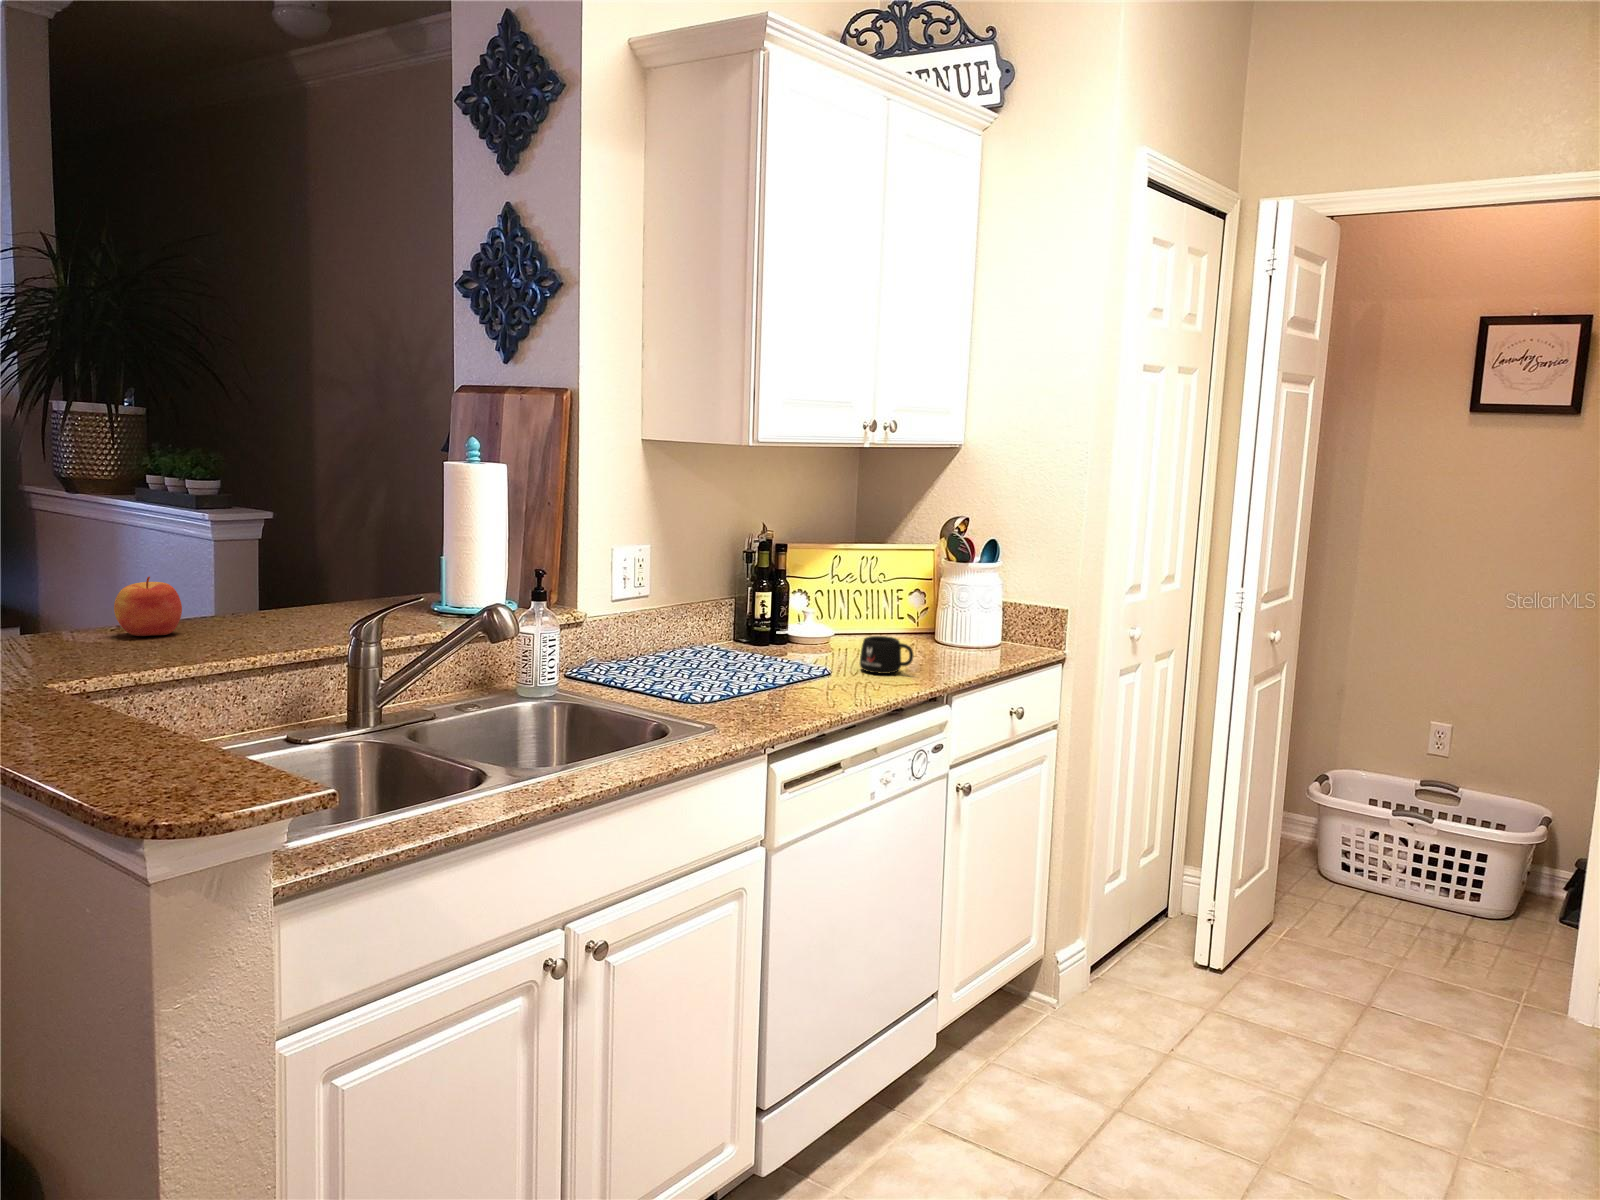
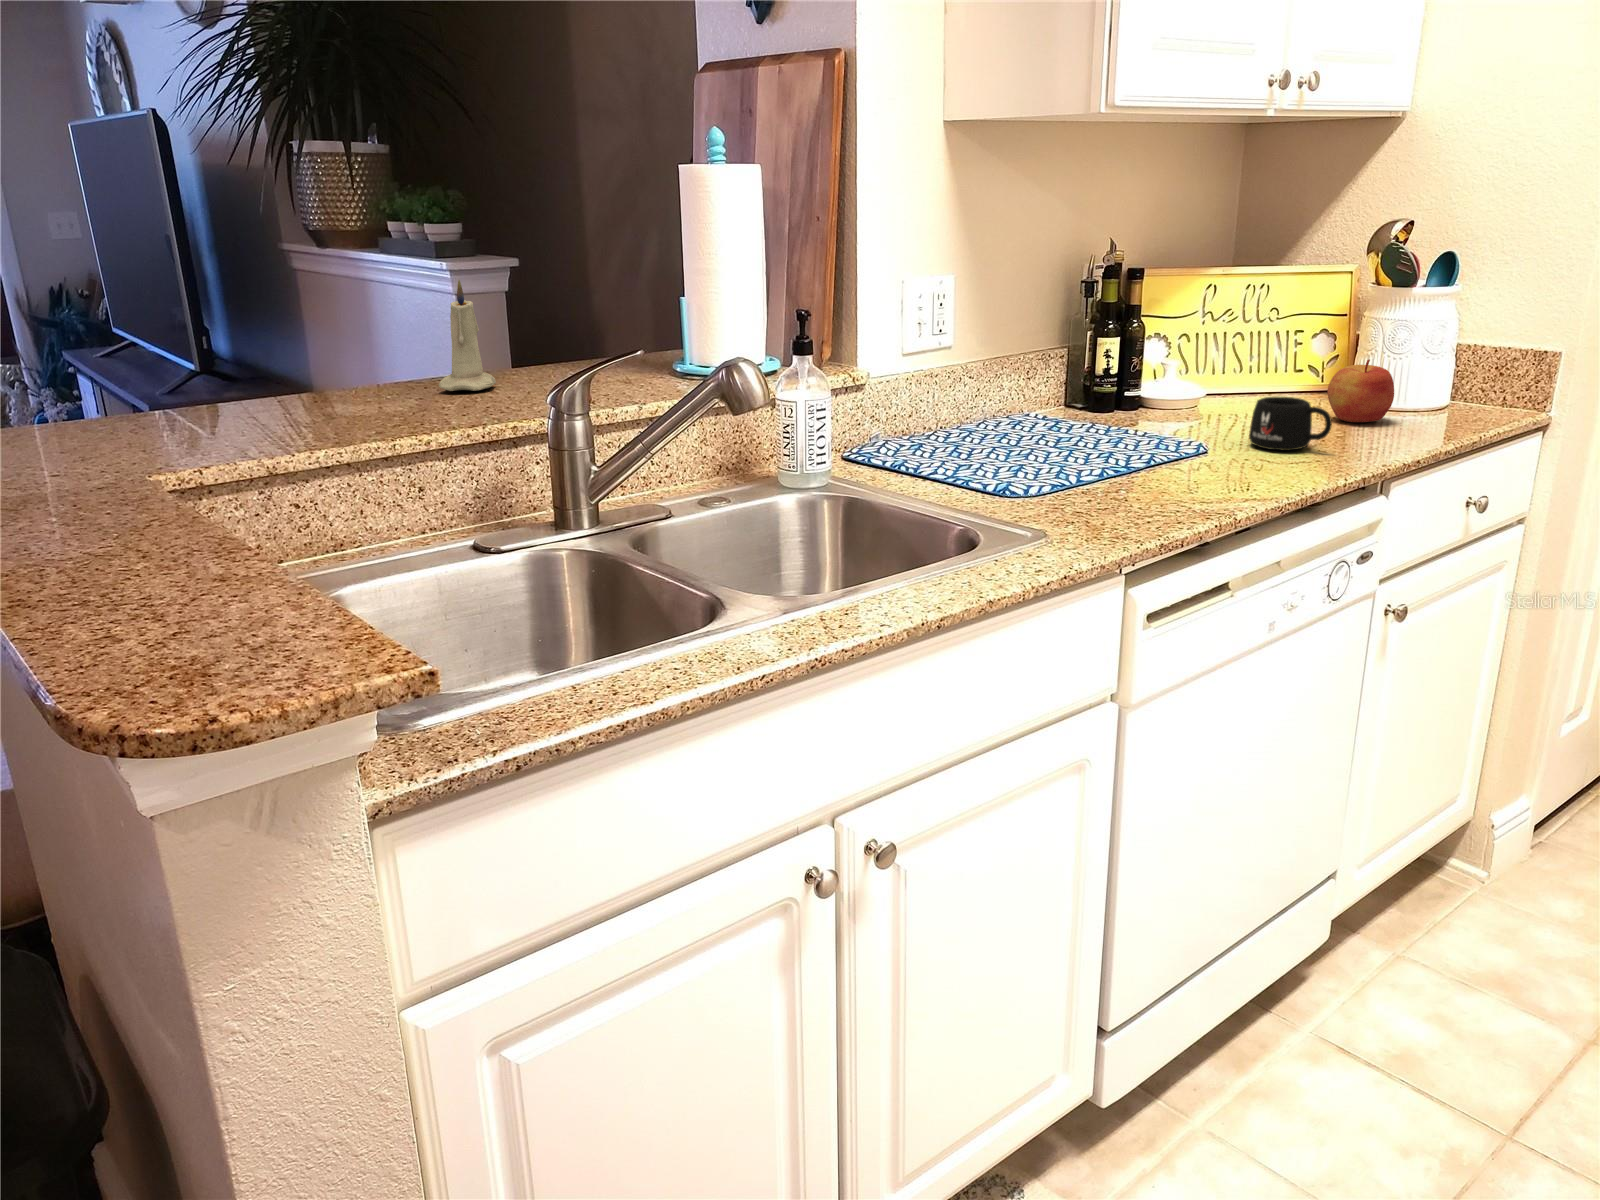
candle: none [250,540,295,624] -> present [439,280,496,391]
apple: present [114,577,182,636] -> present [1327,359,1394,422]

